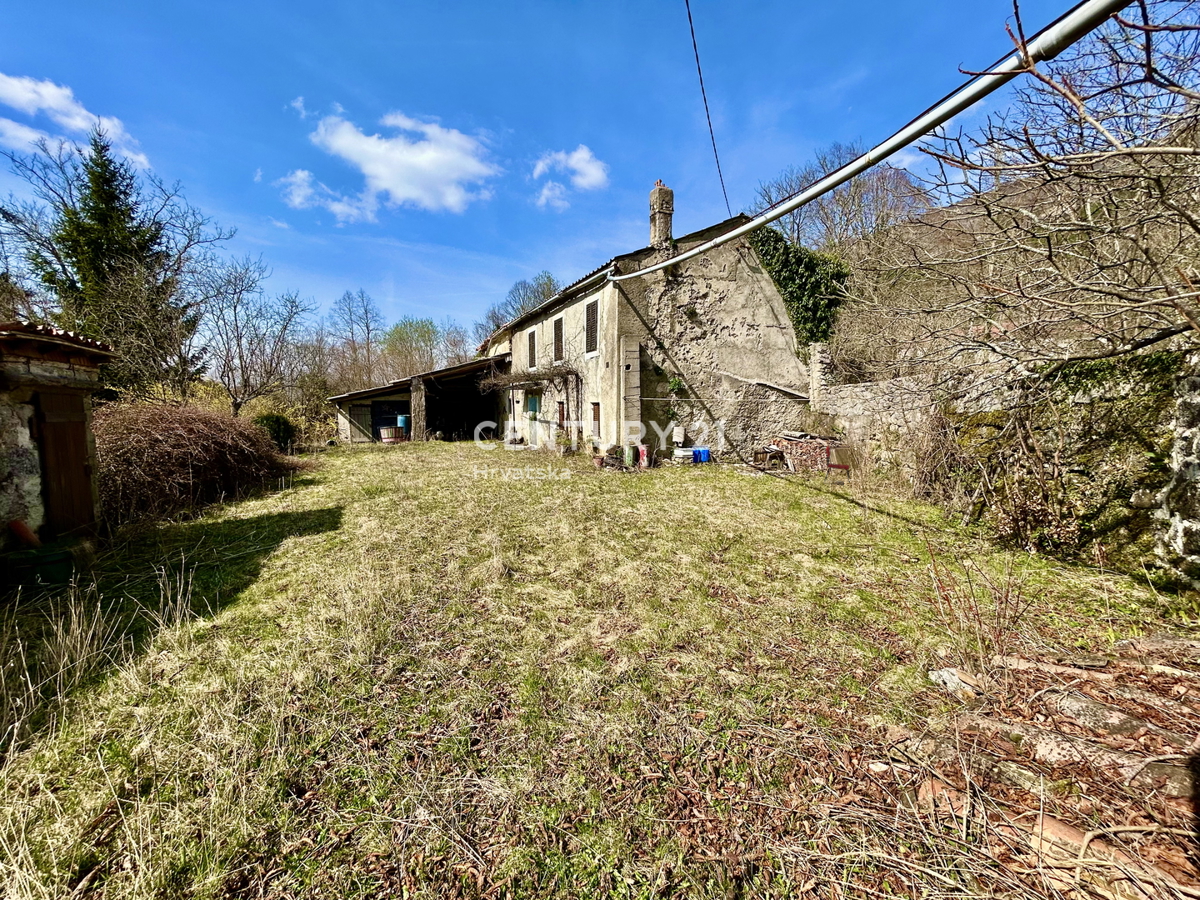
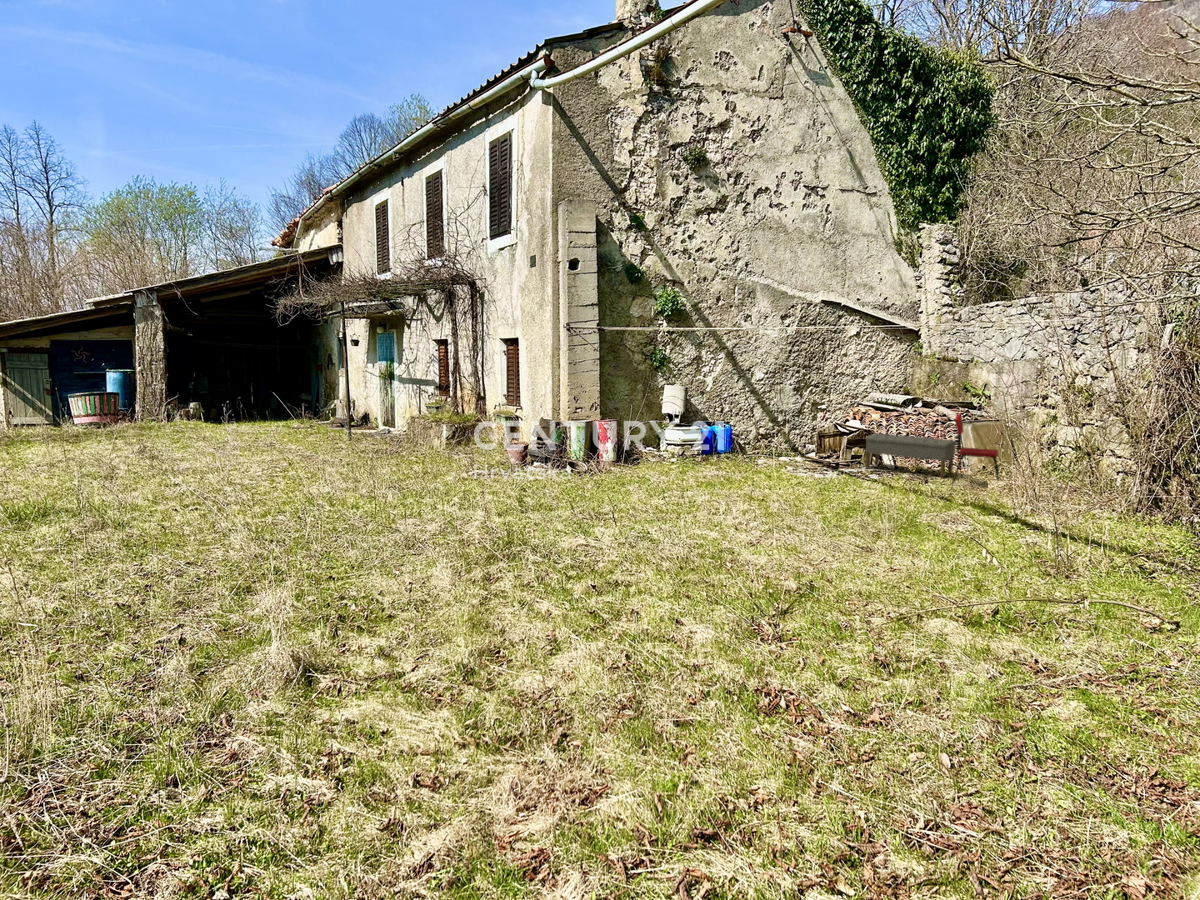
bench: none [778,454,828,479] -> present [866,433,956,478]

